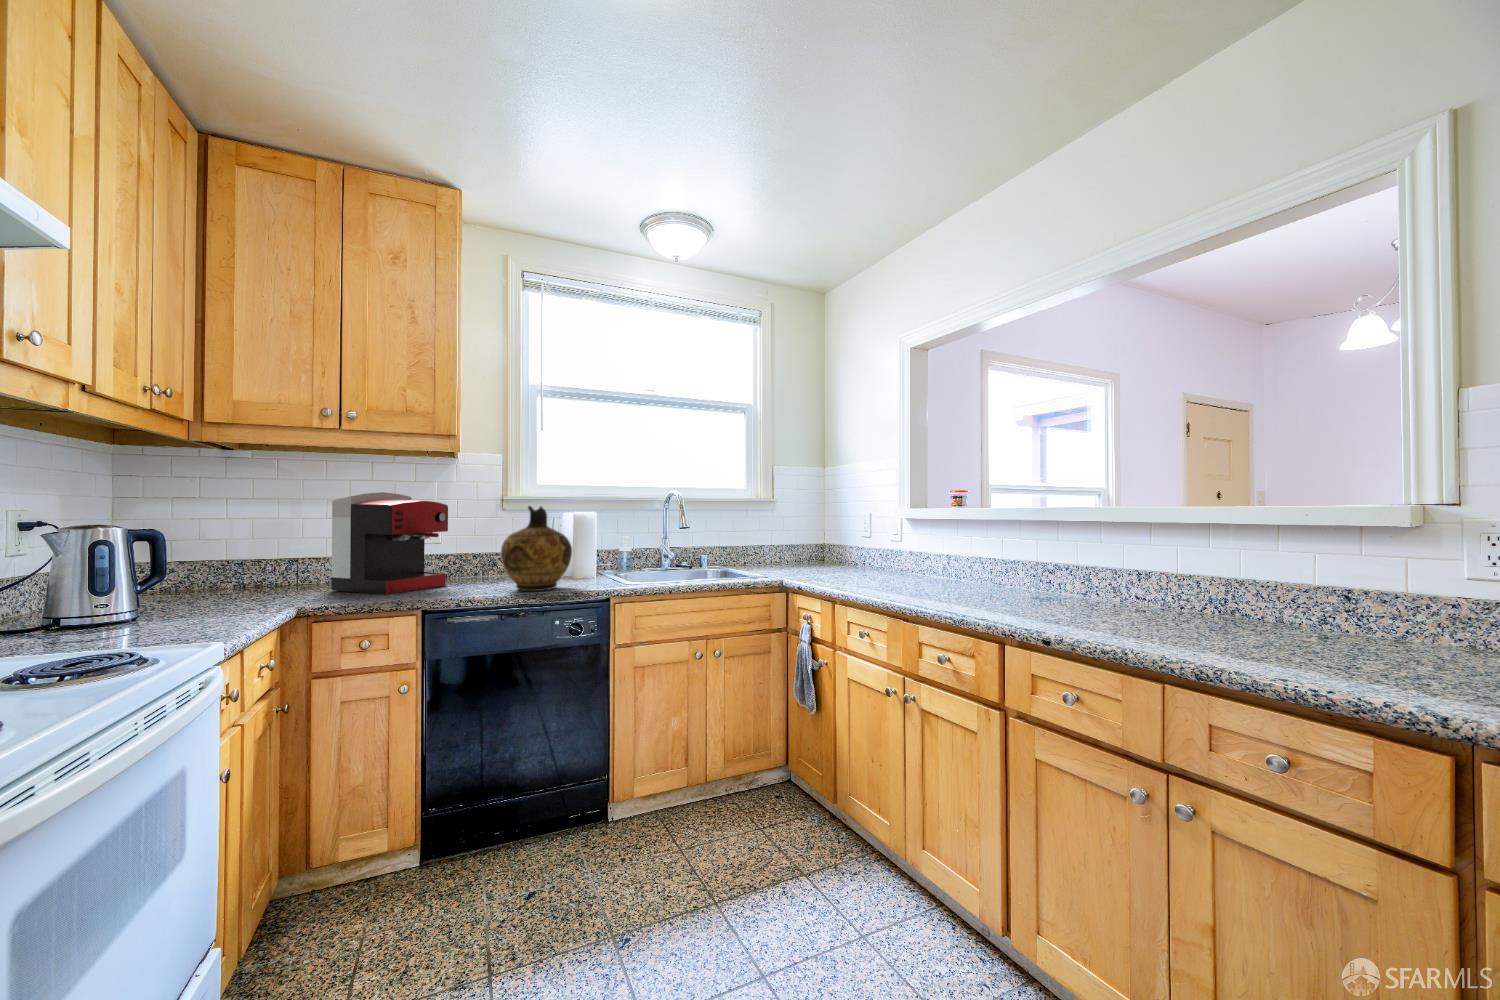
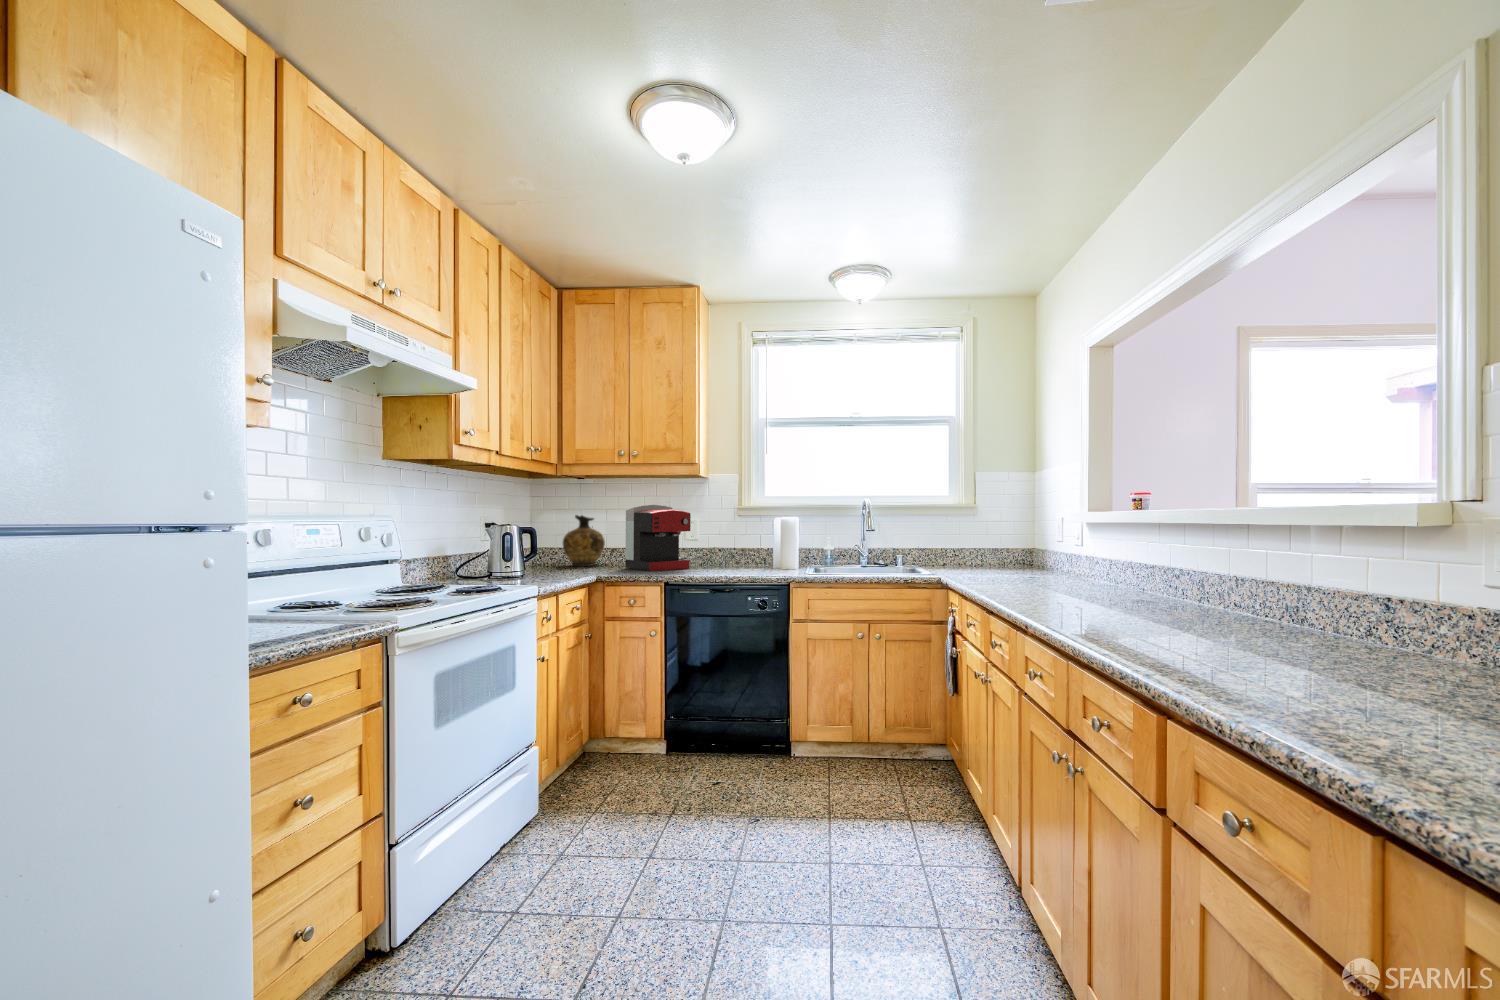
ceramic jug: present [501,506,572,591] -> present [563,515,605,566]

